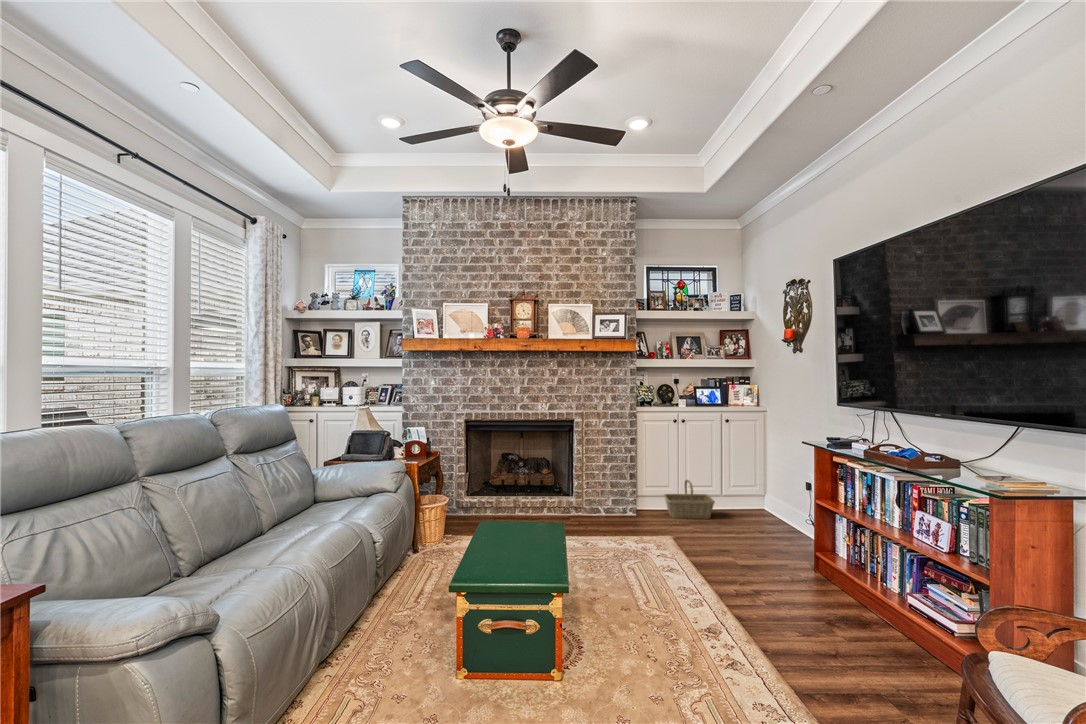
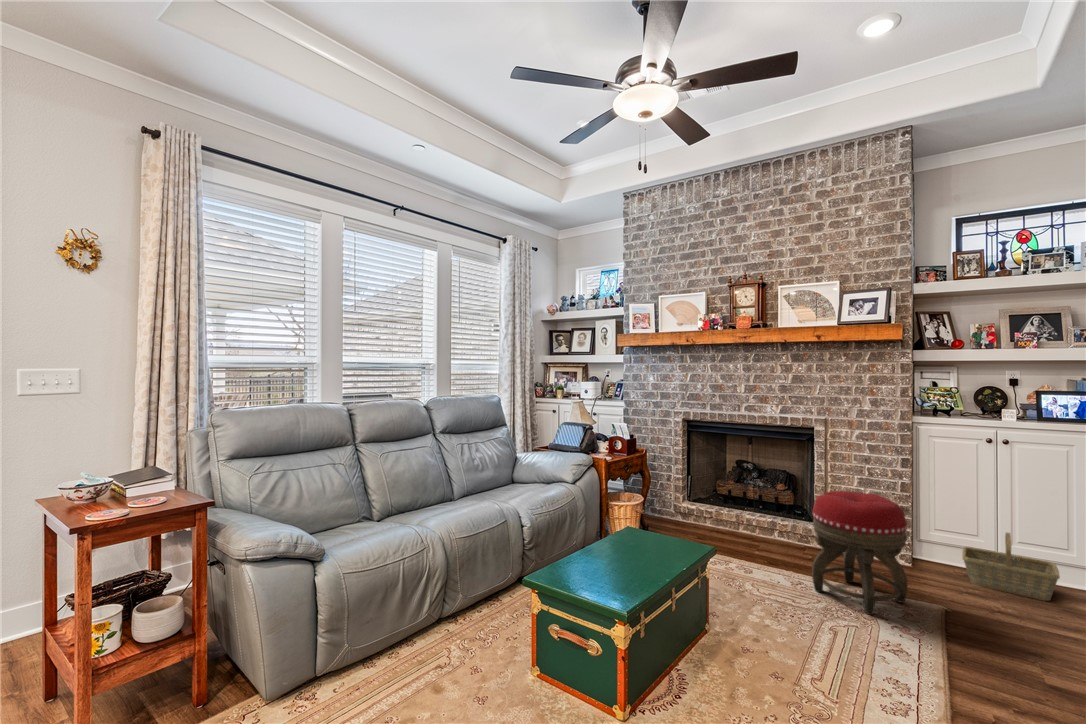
footstool: none [596,464,656,552] -> present [812,491,908,615]

